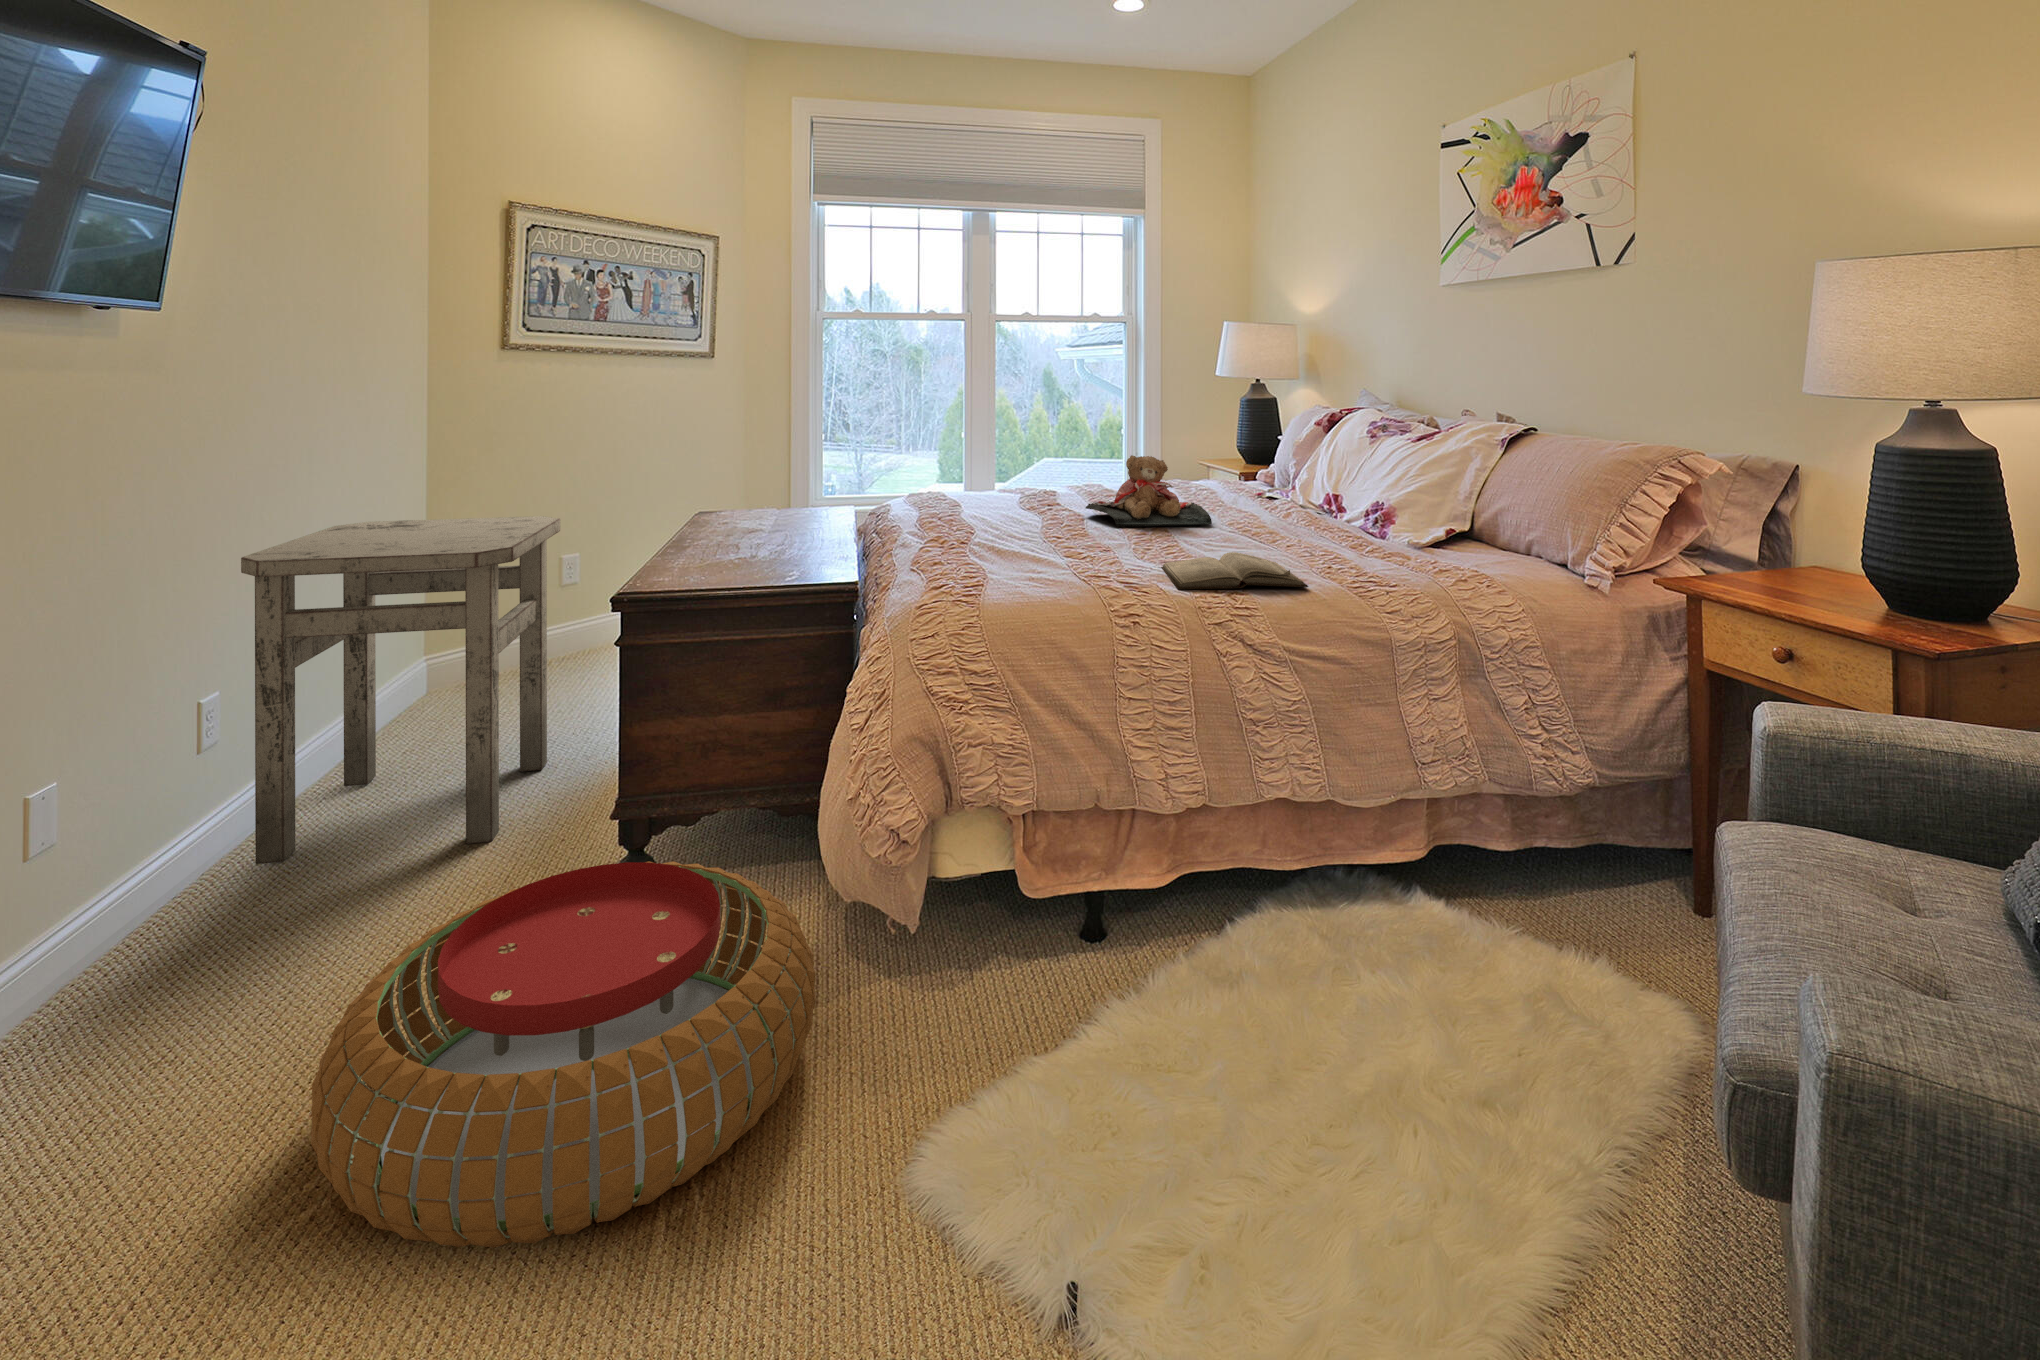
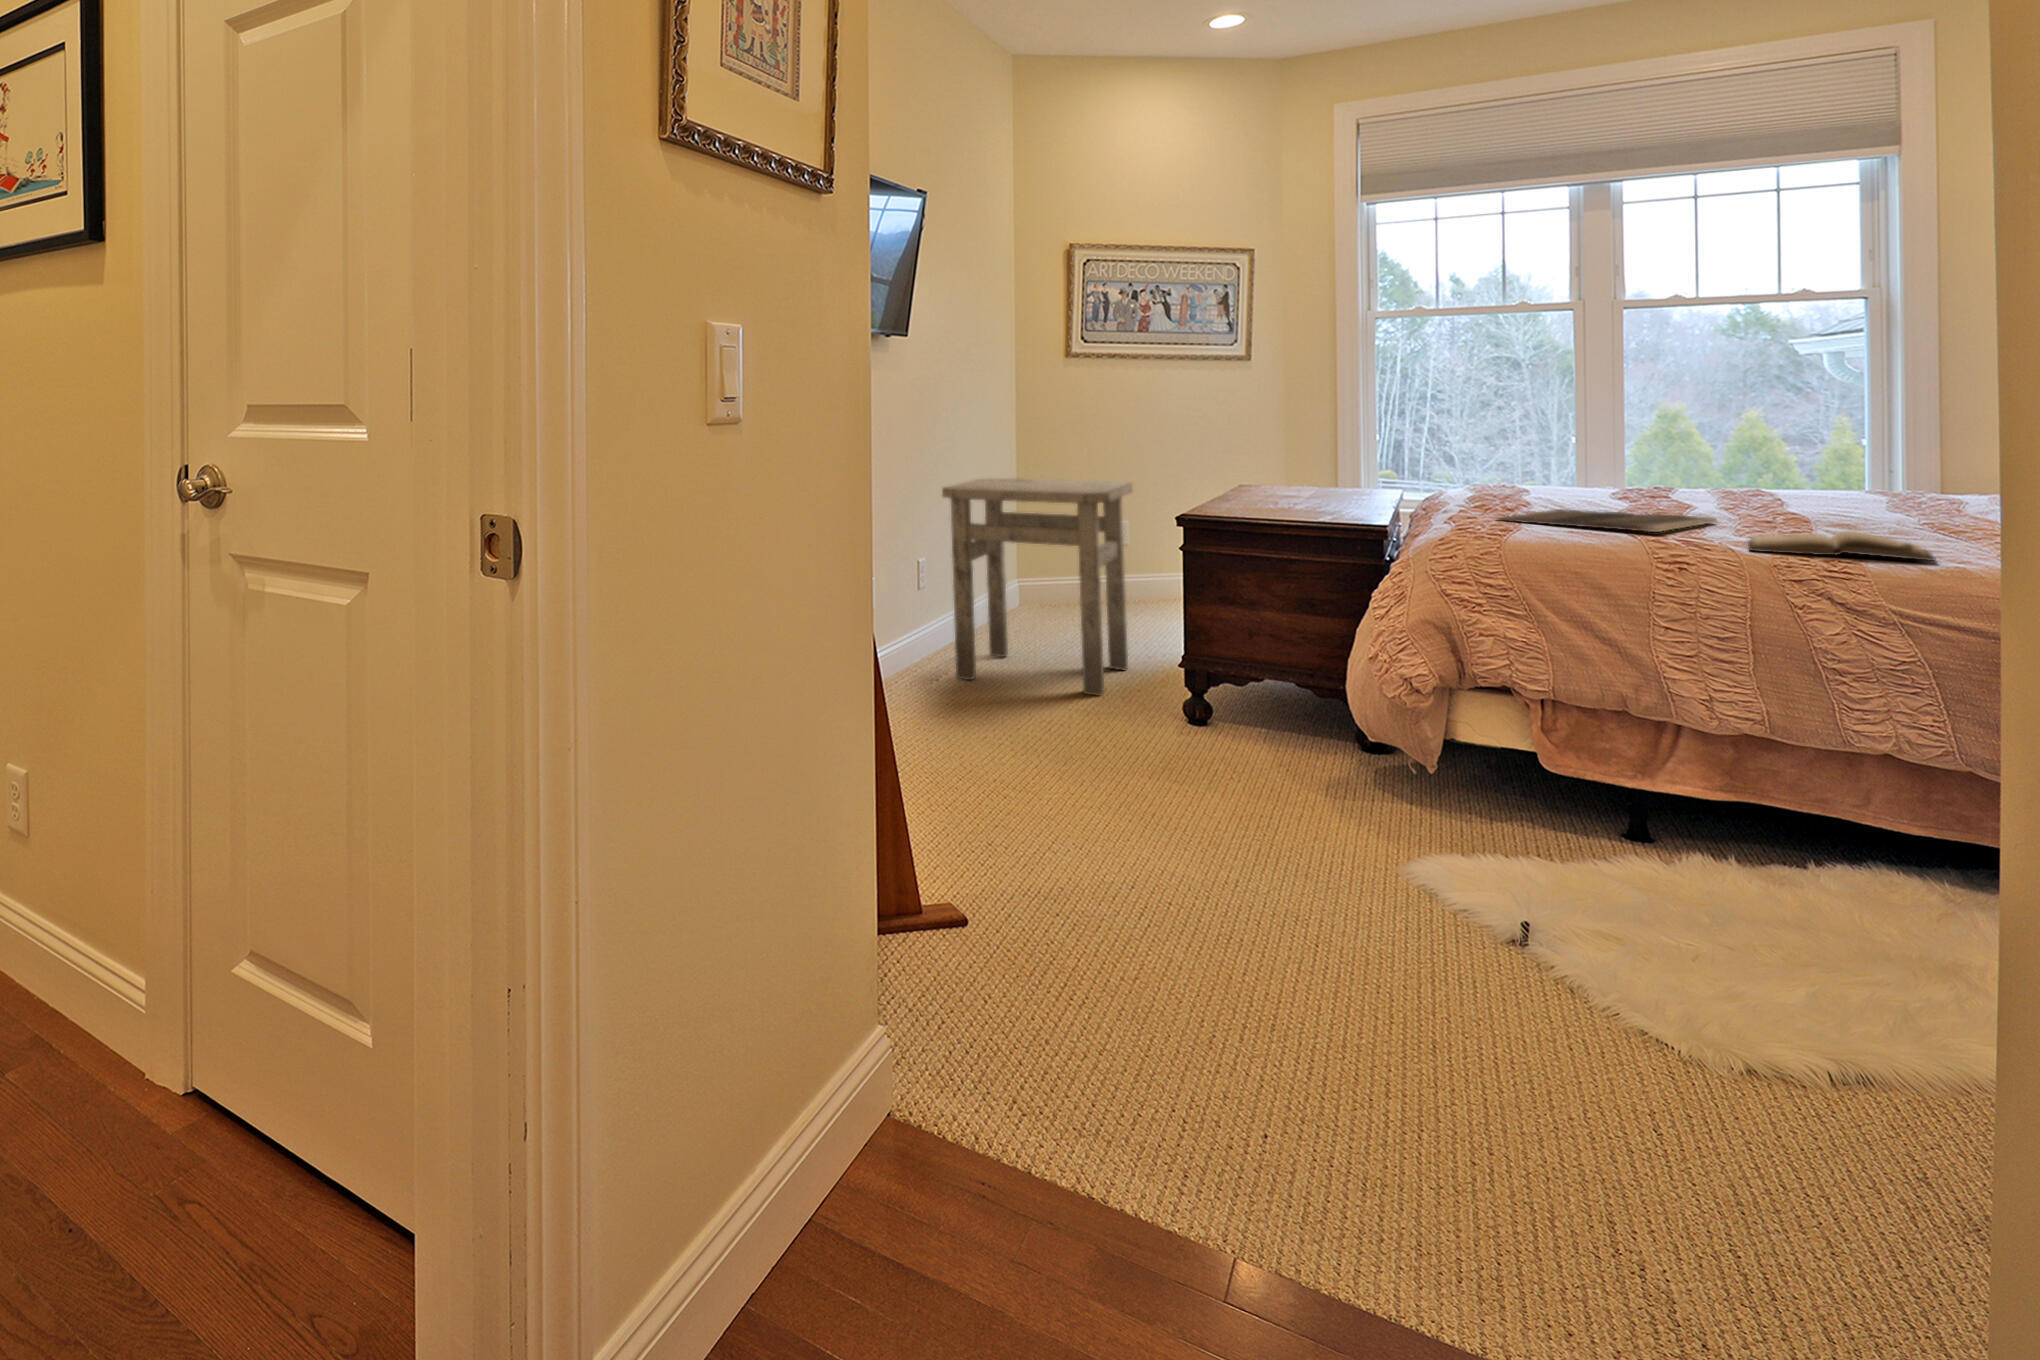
teddy bear: present [1086,455,1212,527] -> none [1686,443,1873,520]
laptop: none [952,532,1121,567] -> present [1497,509,1716,532]
pouf: present [311,861,816,1248] -> none [1050,677,1361,835]

